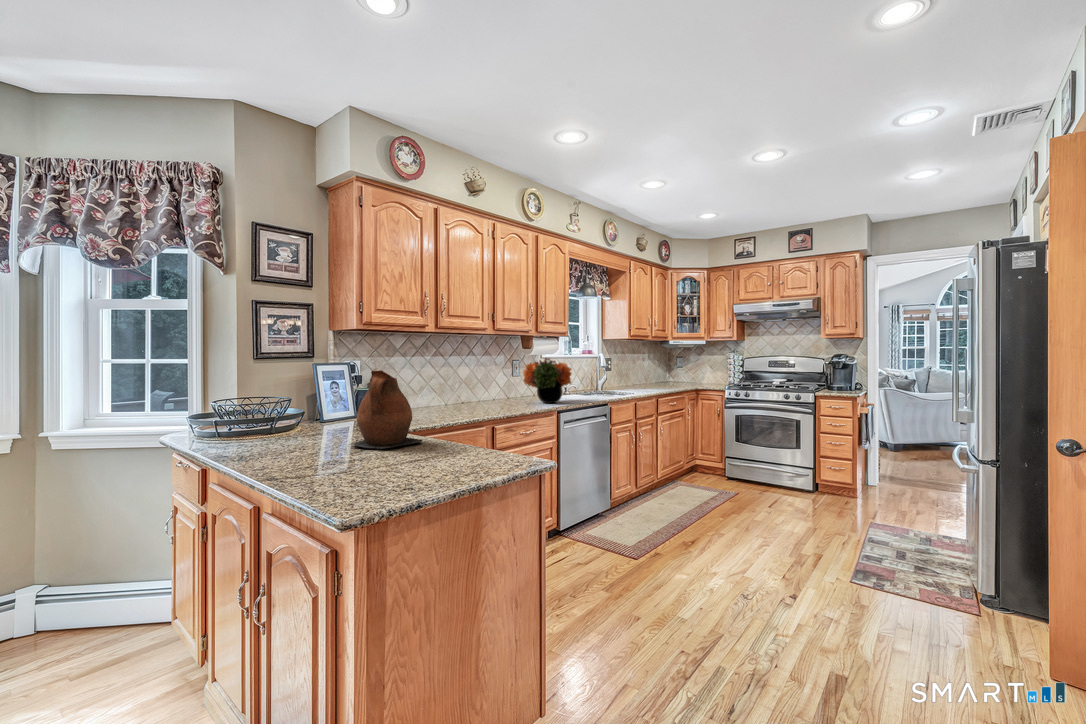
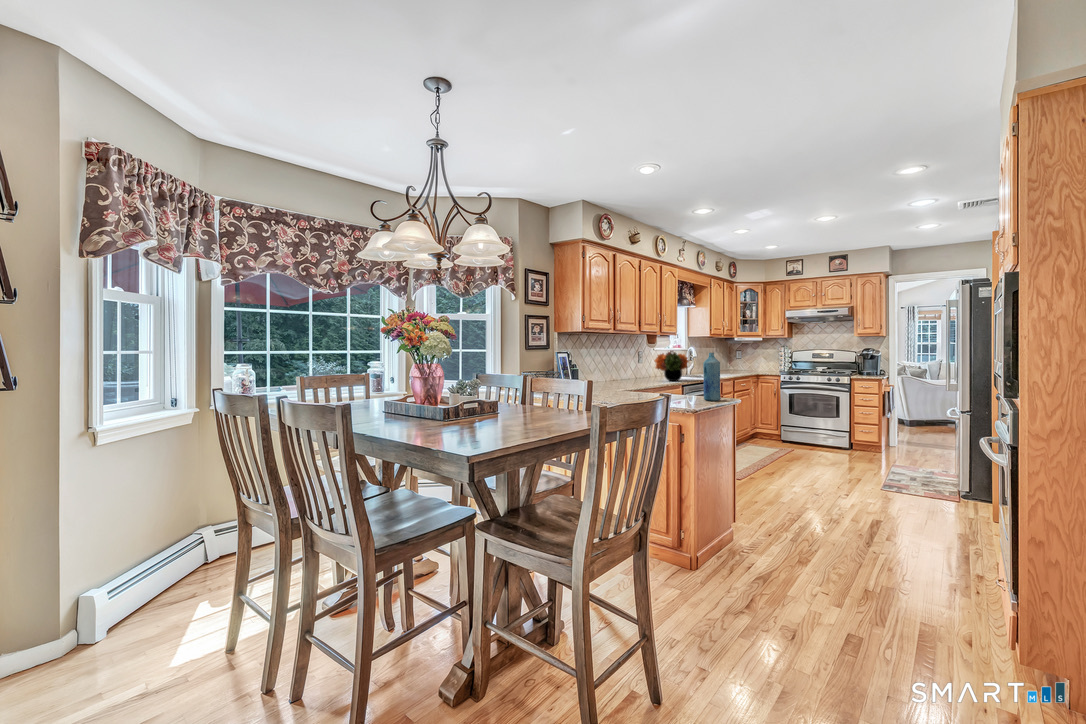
bottle: none [460,366,497,472] -> present [703,353,721,401]
ceramic pitcher: present [352,370,422,449] -> none [618,356,655,396]

